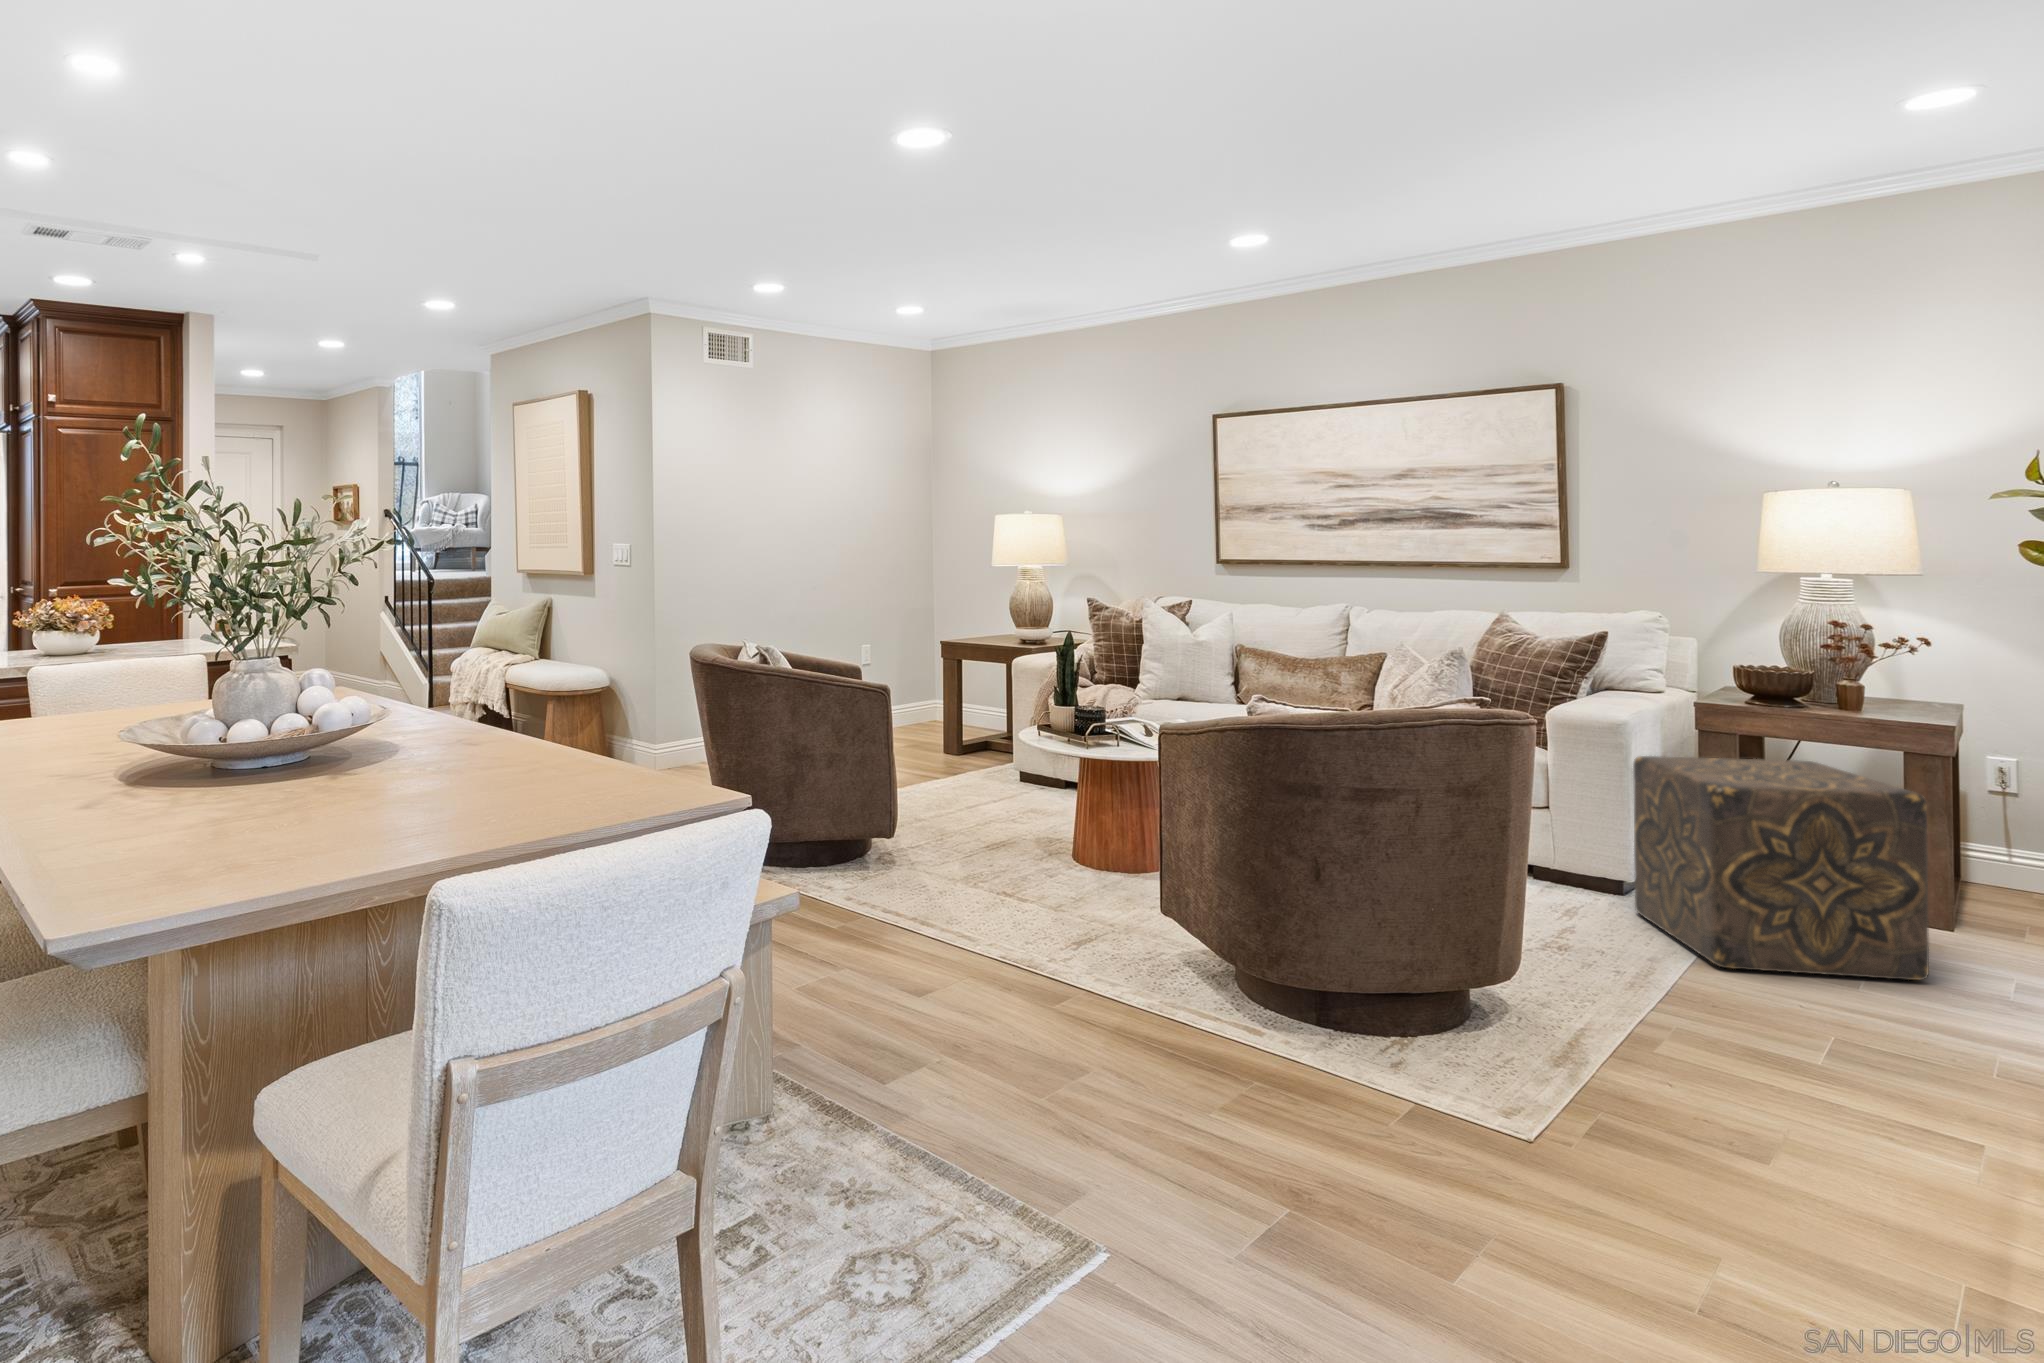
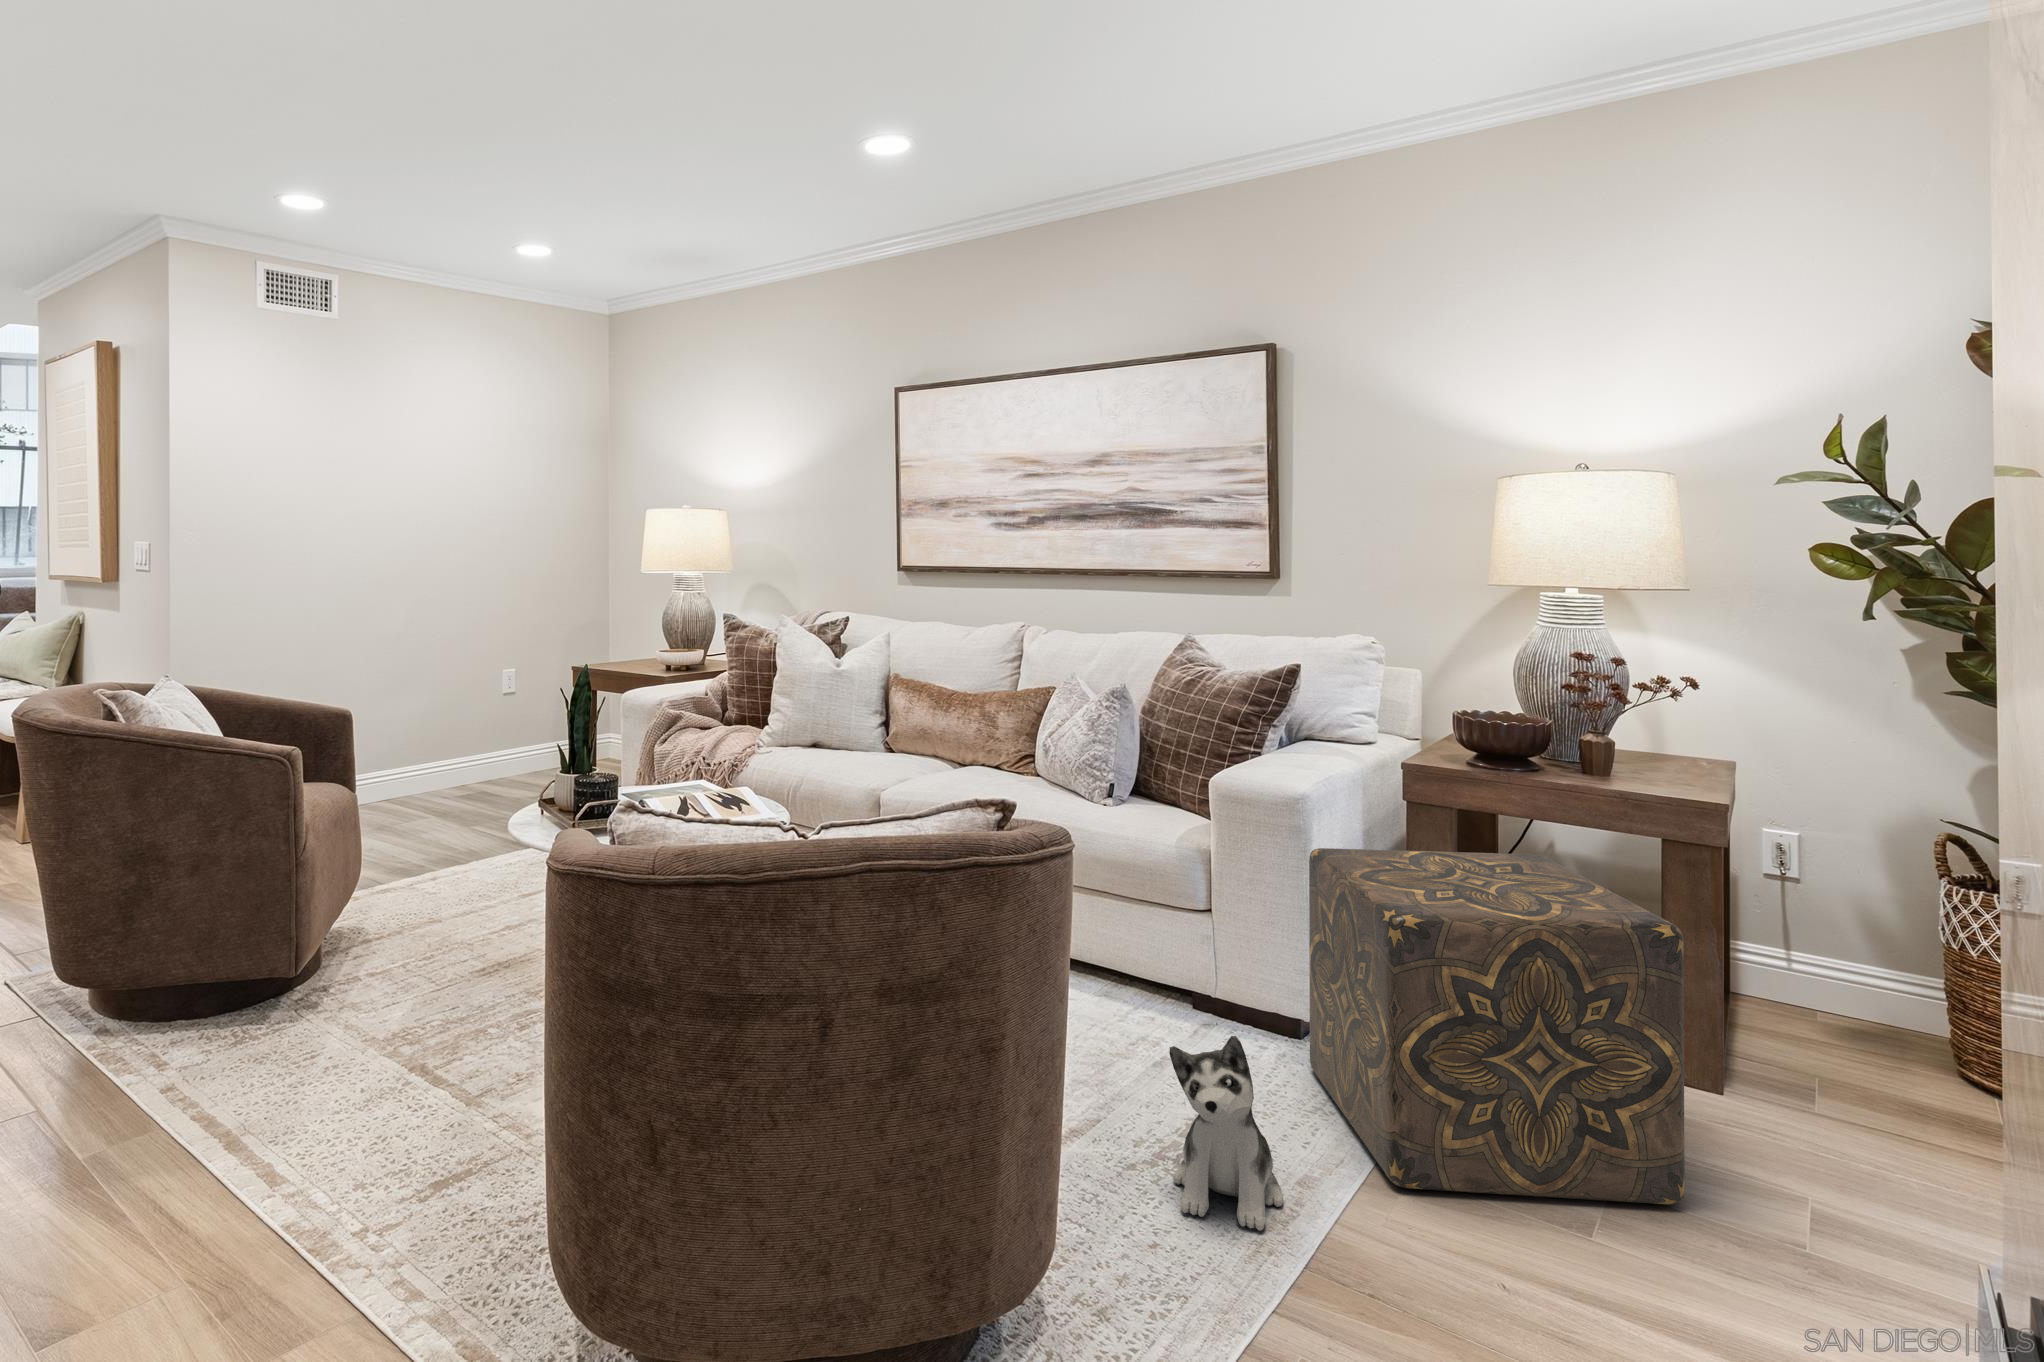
plush toy: none [1559,862,1642,983] -> present [1169,1036,1283,1231]

